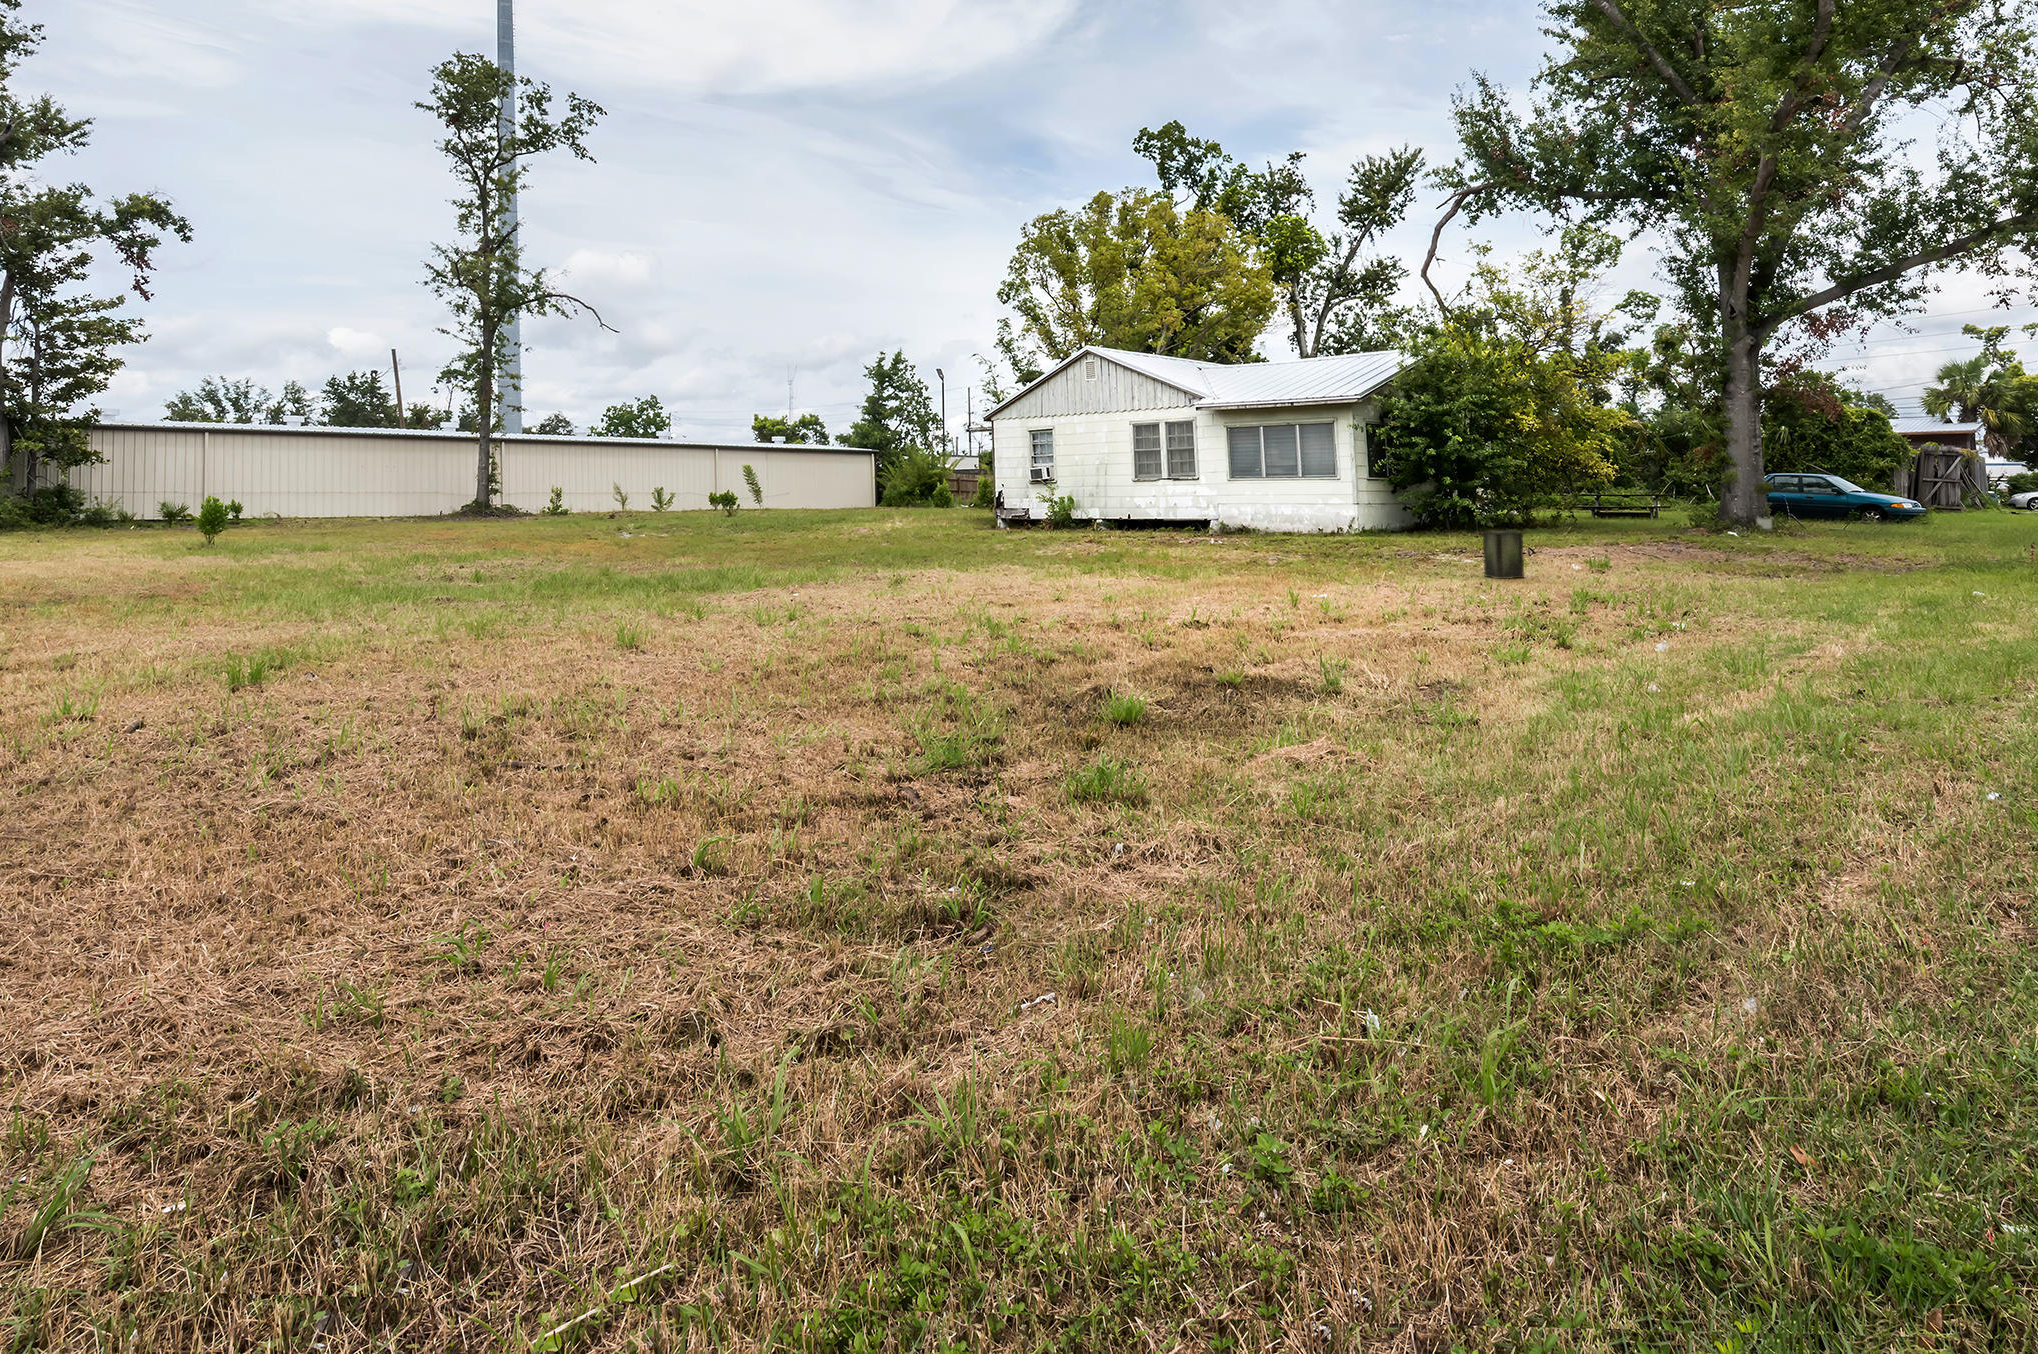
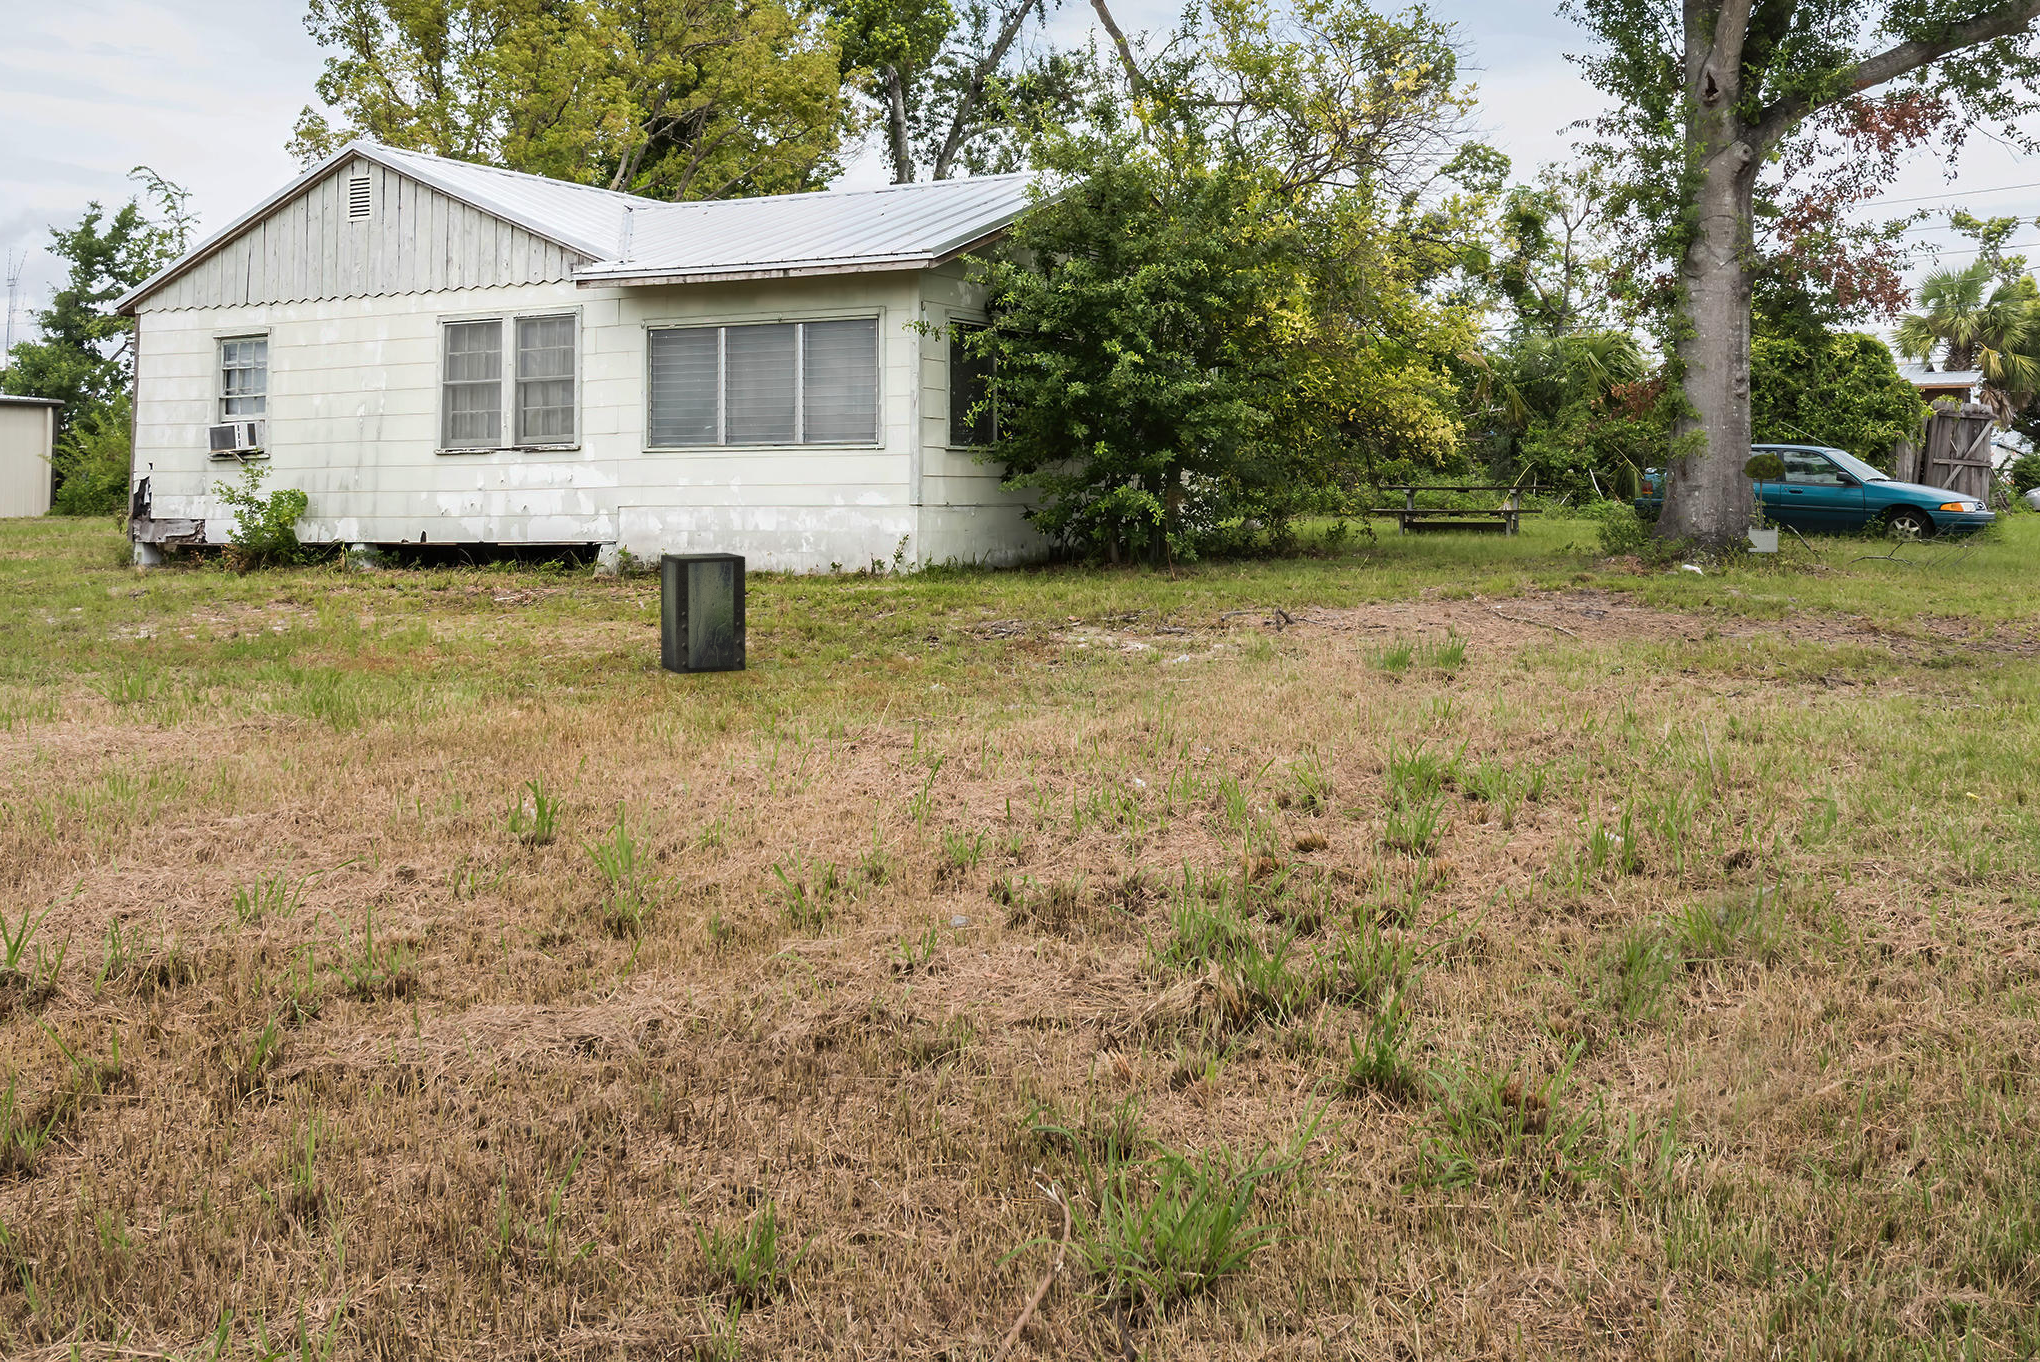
storage box: present [1483,530,1524,579] -> present [661,553,746,674]

